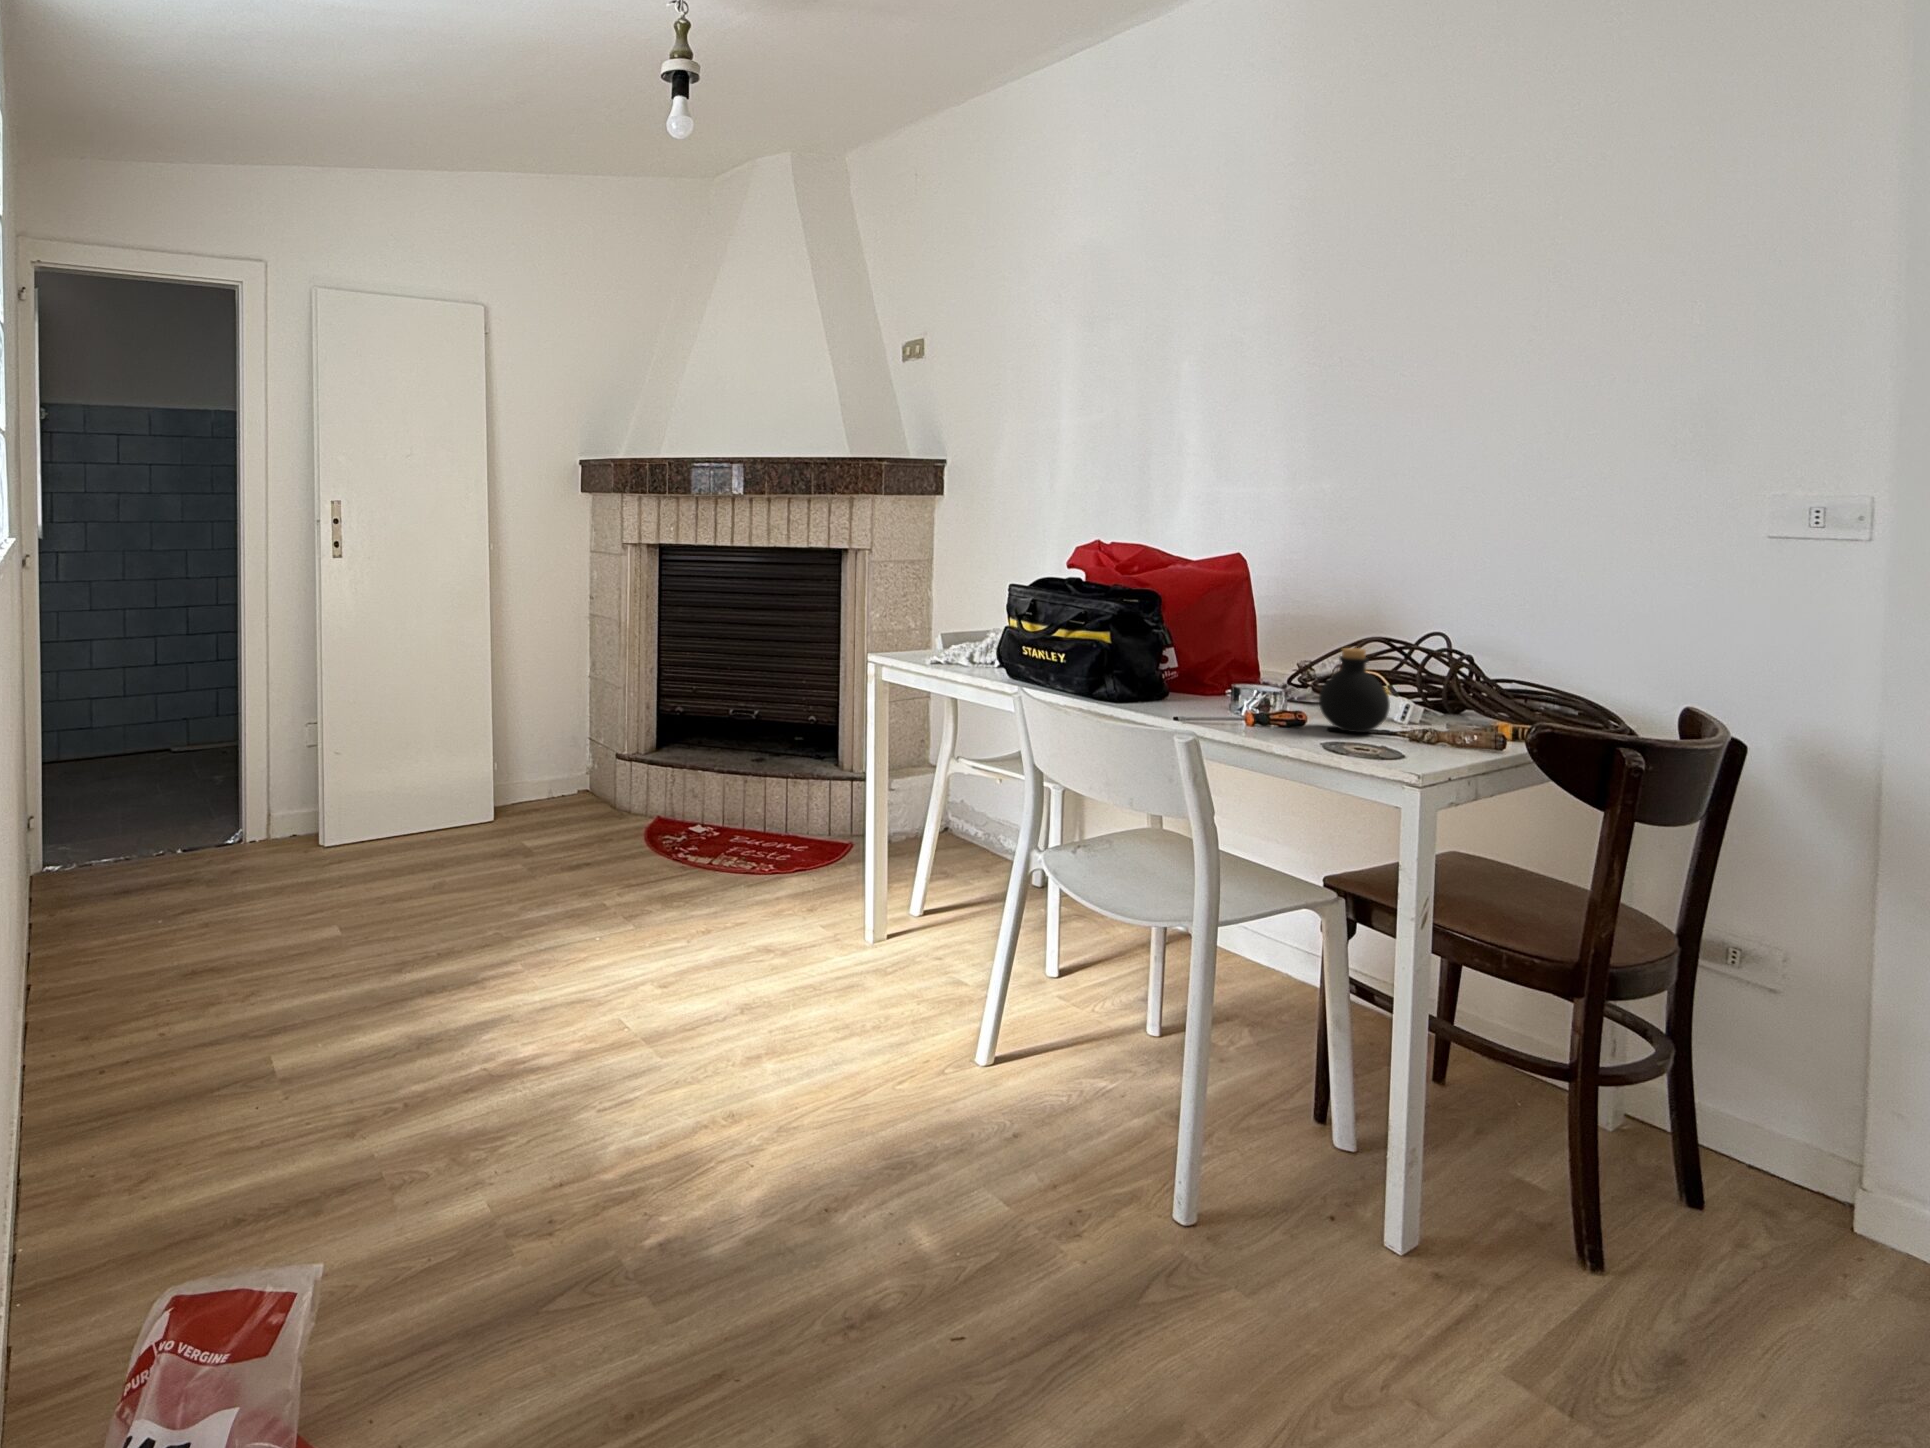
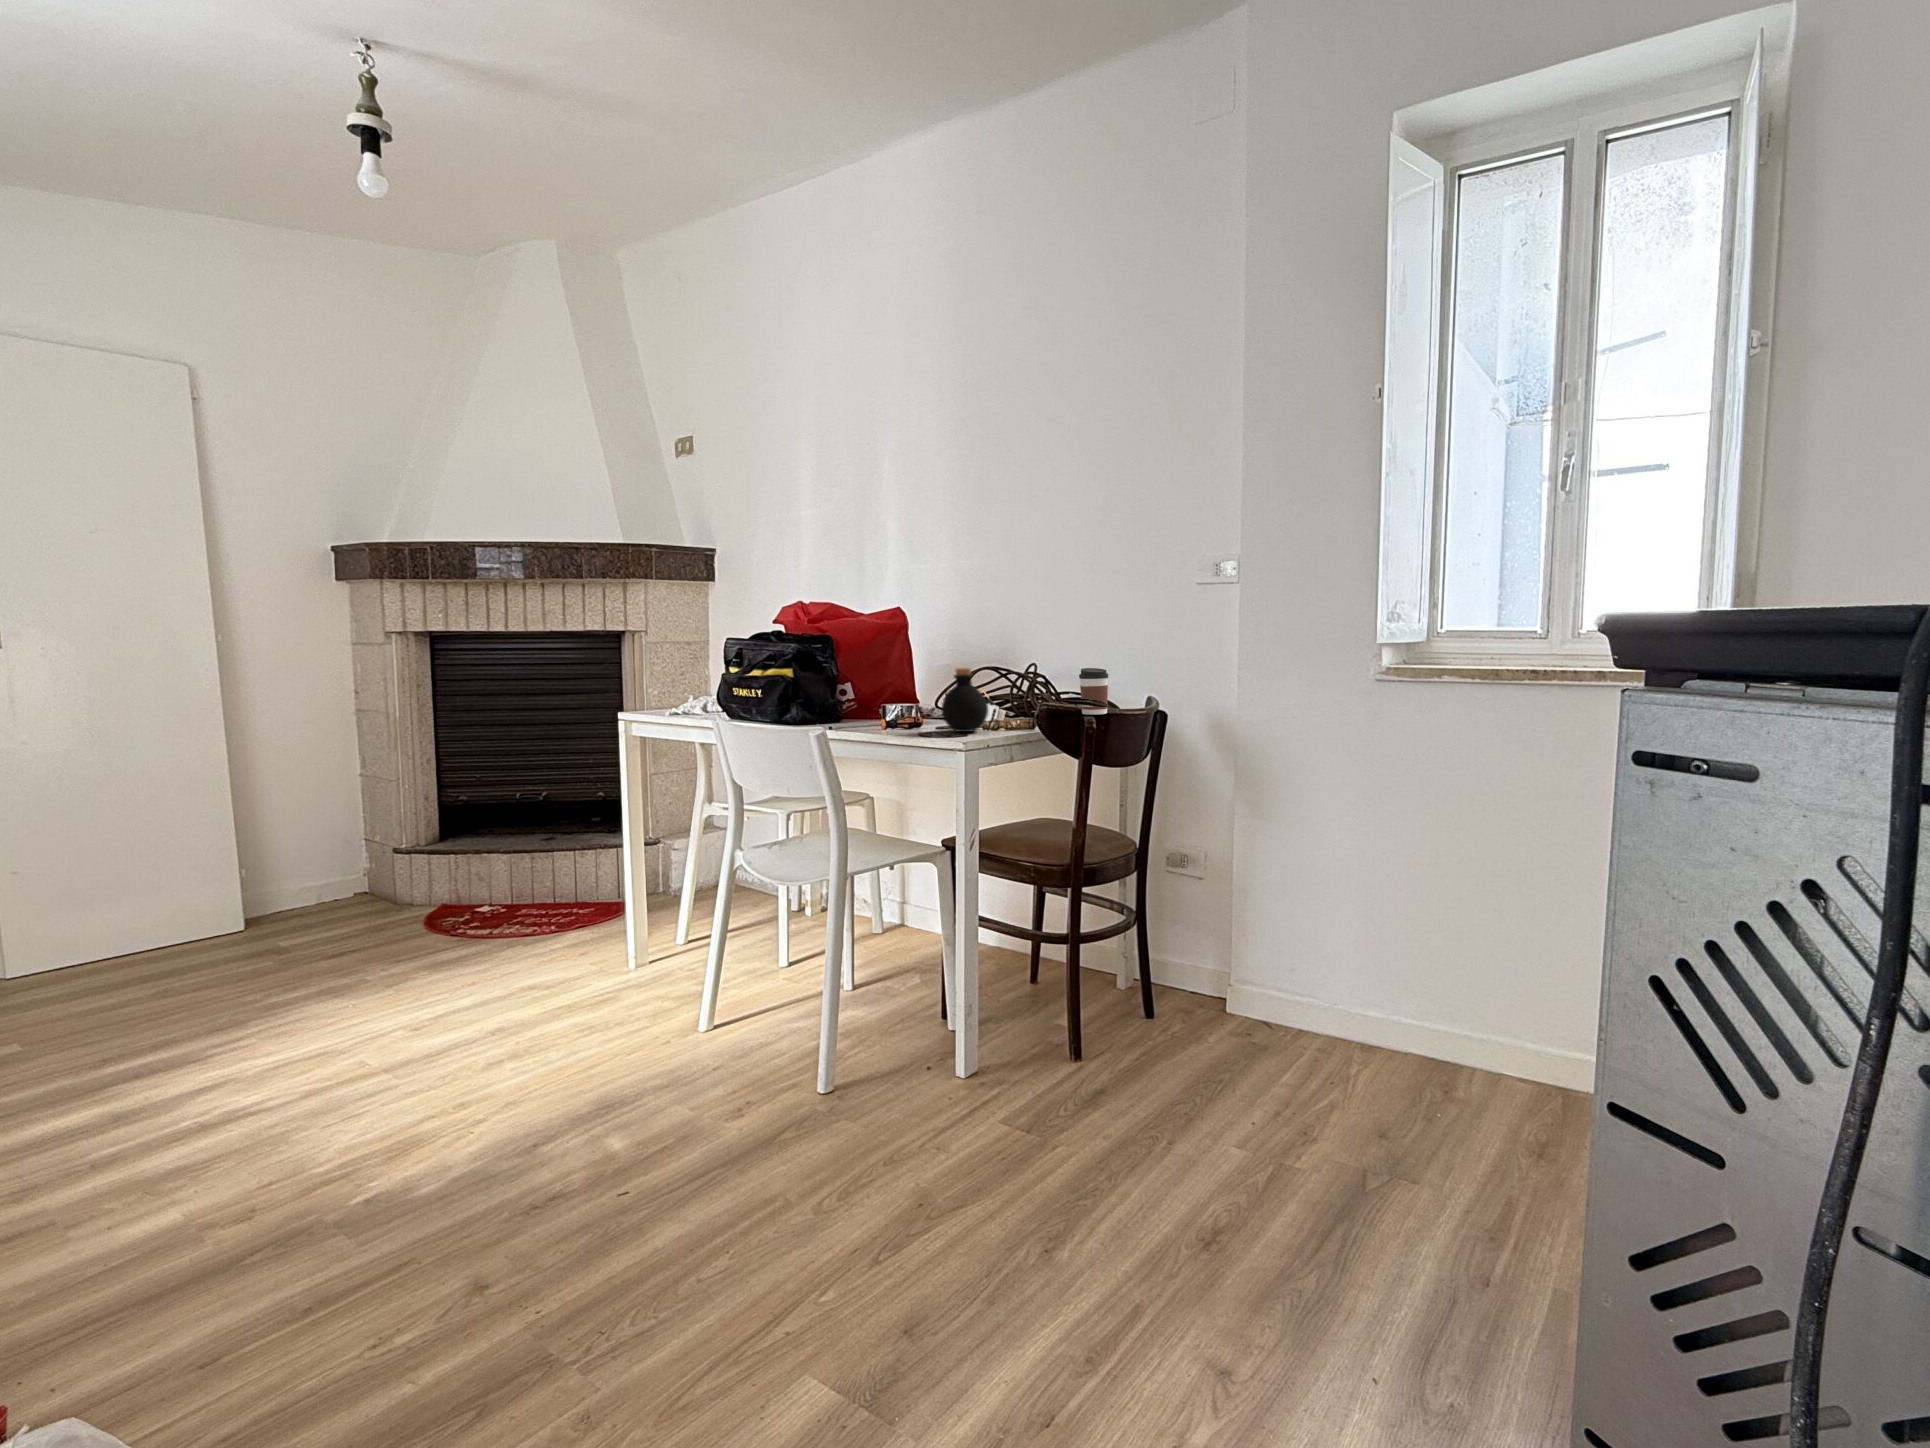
coffee cup: none [1502,648,1552,714] -> present [1079,668,1108,715]

